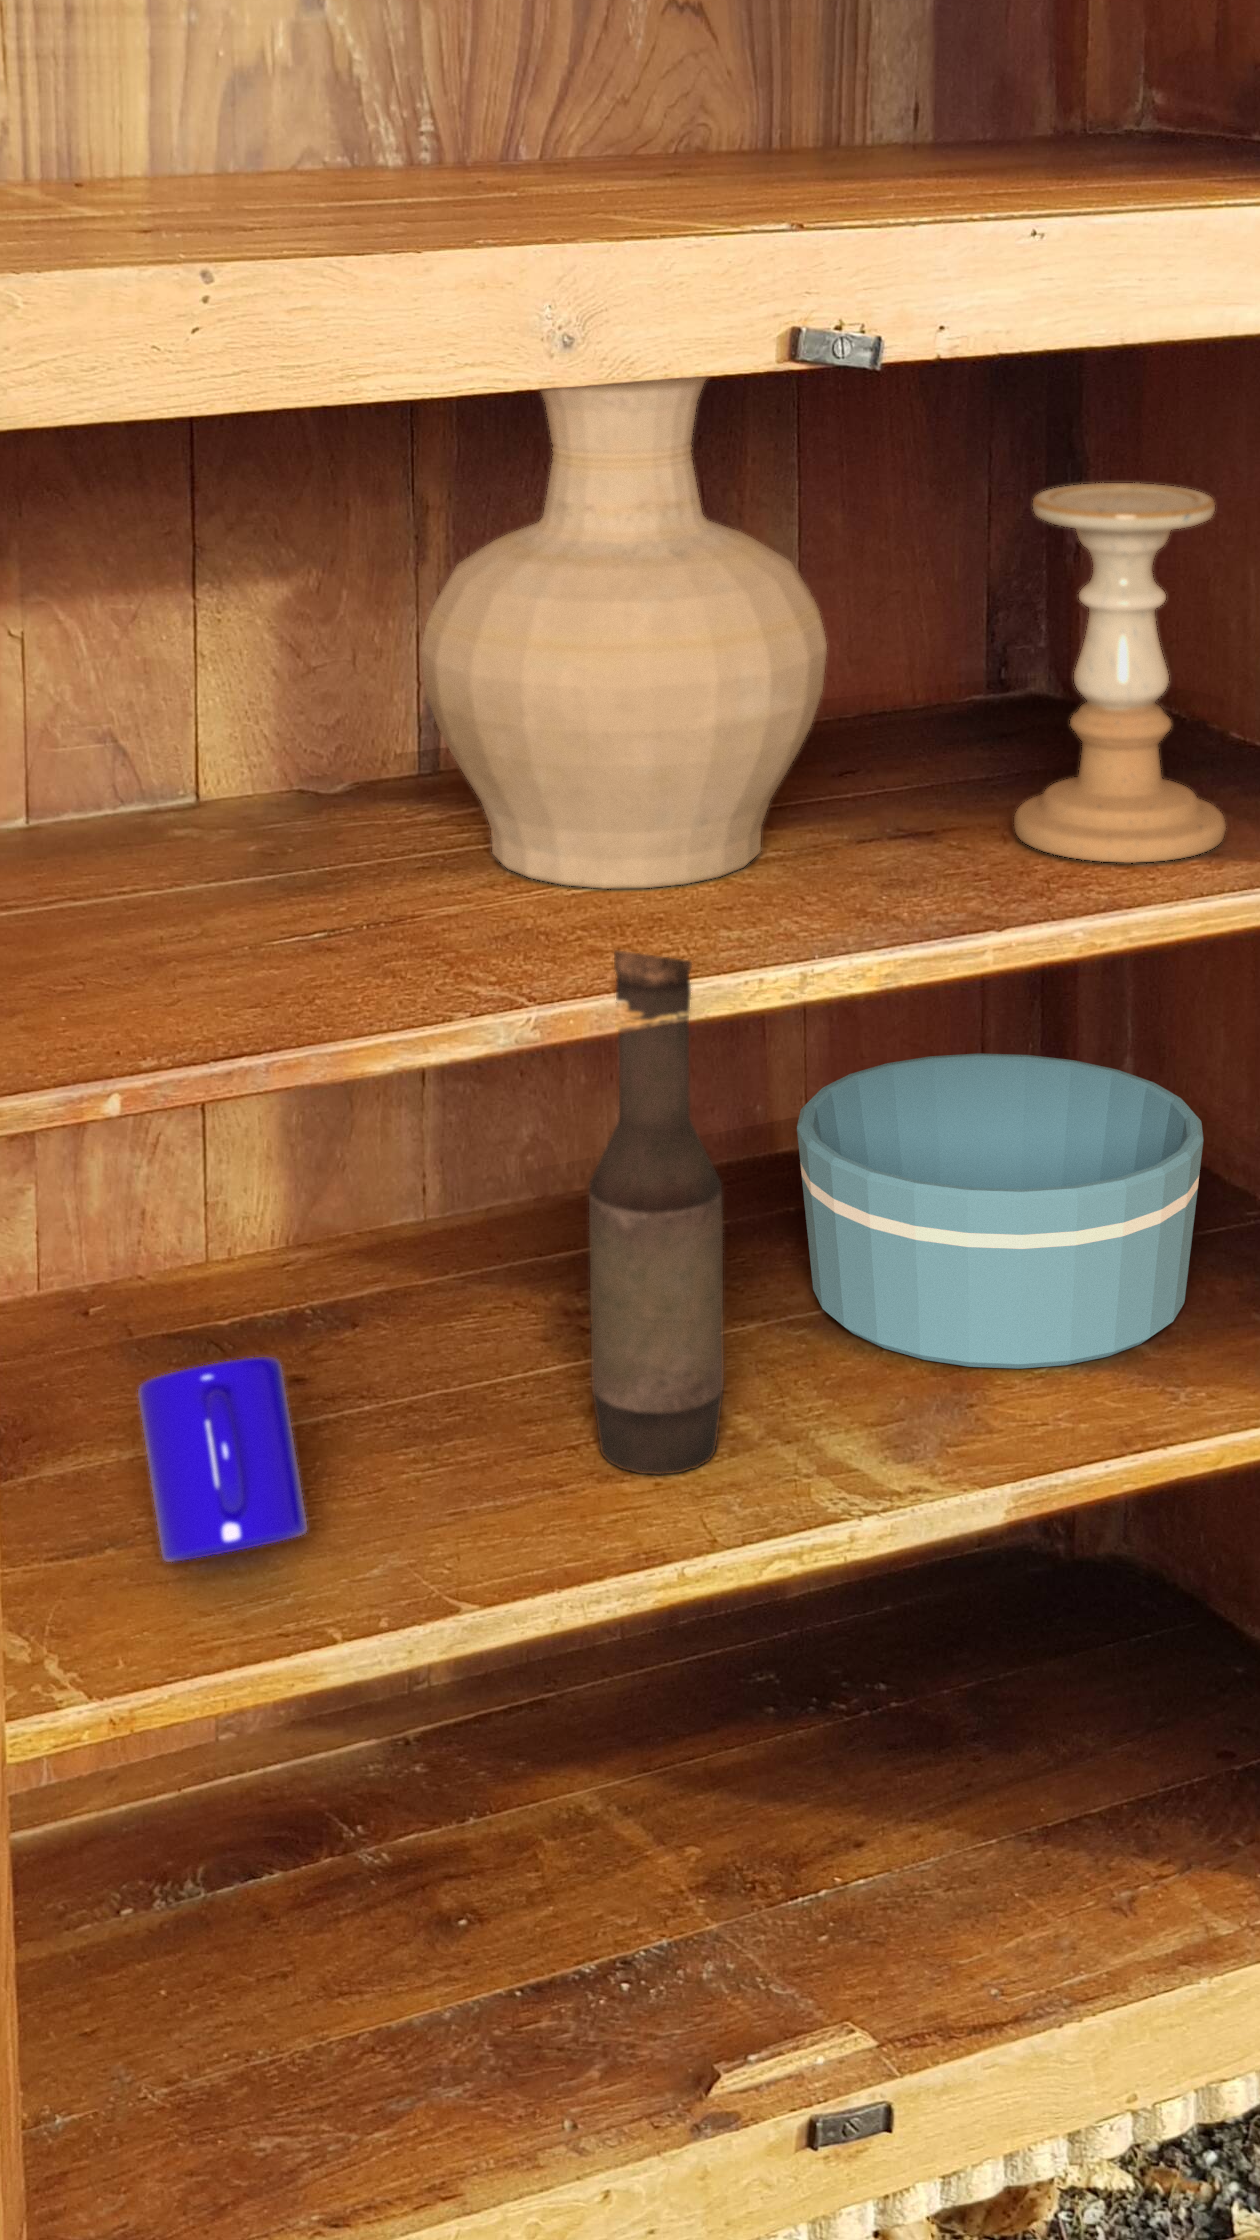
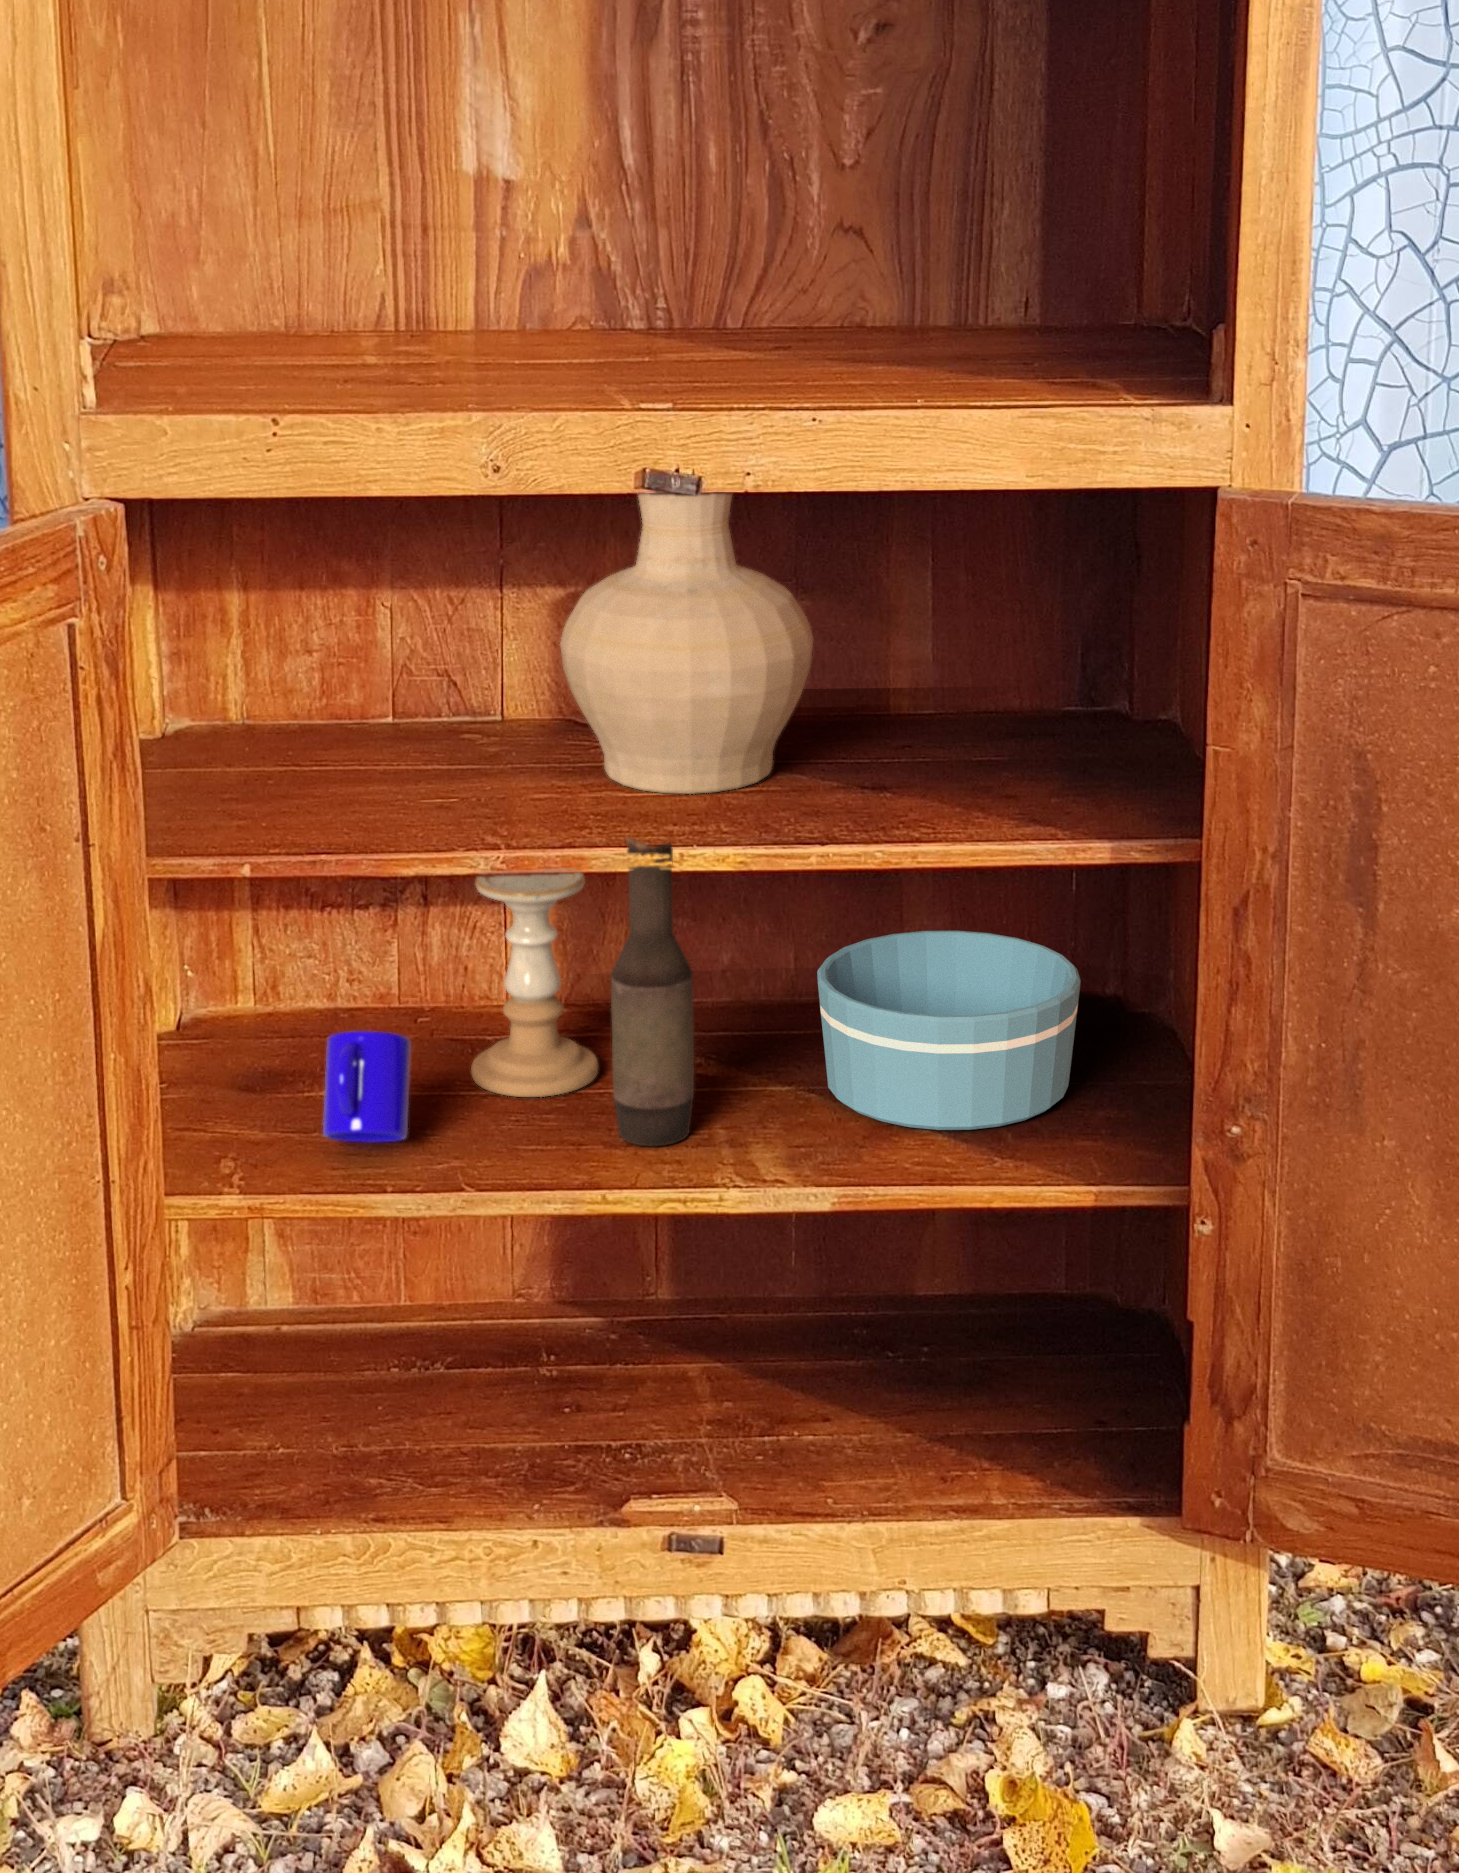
candle holder: present [1014,483,1226,863] -> present [471,869,599,1097]

